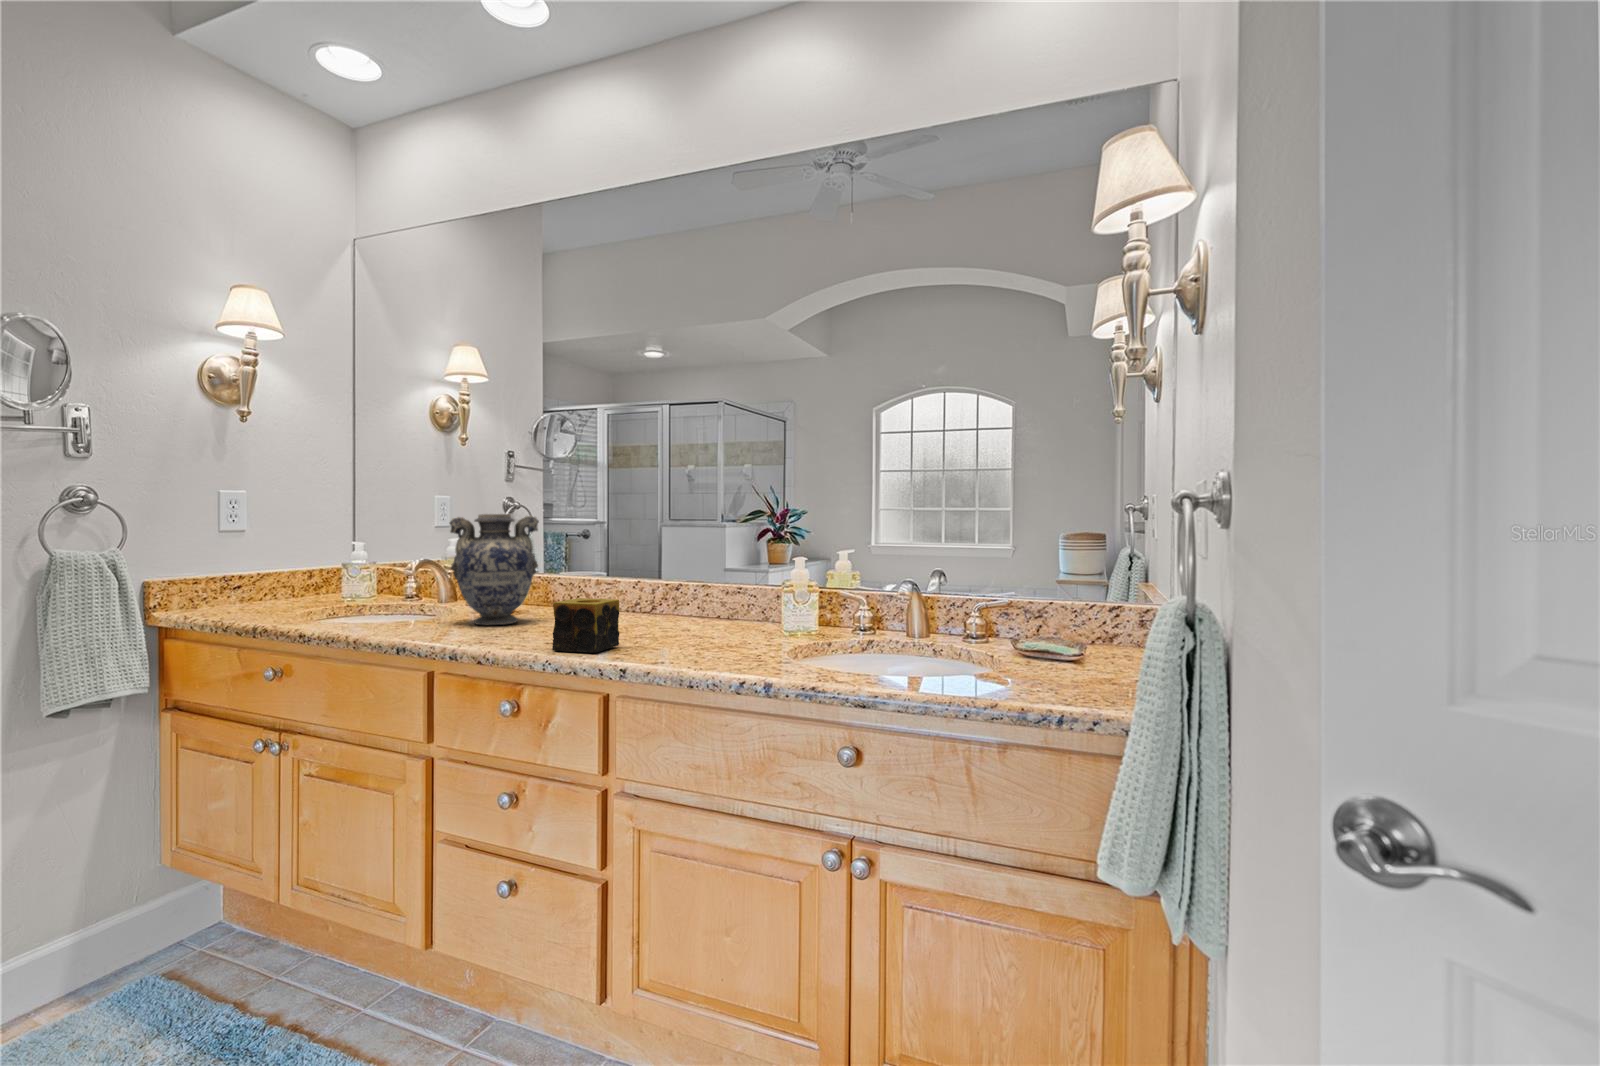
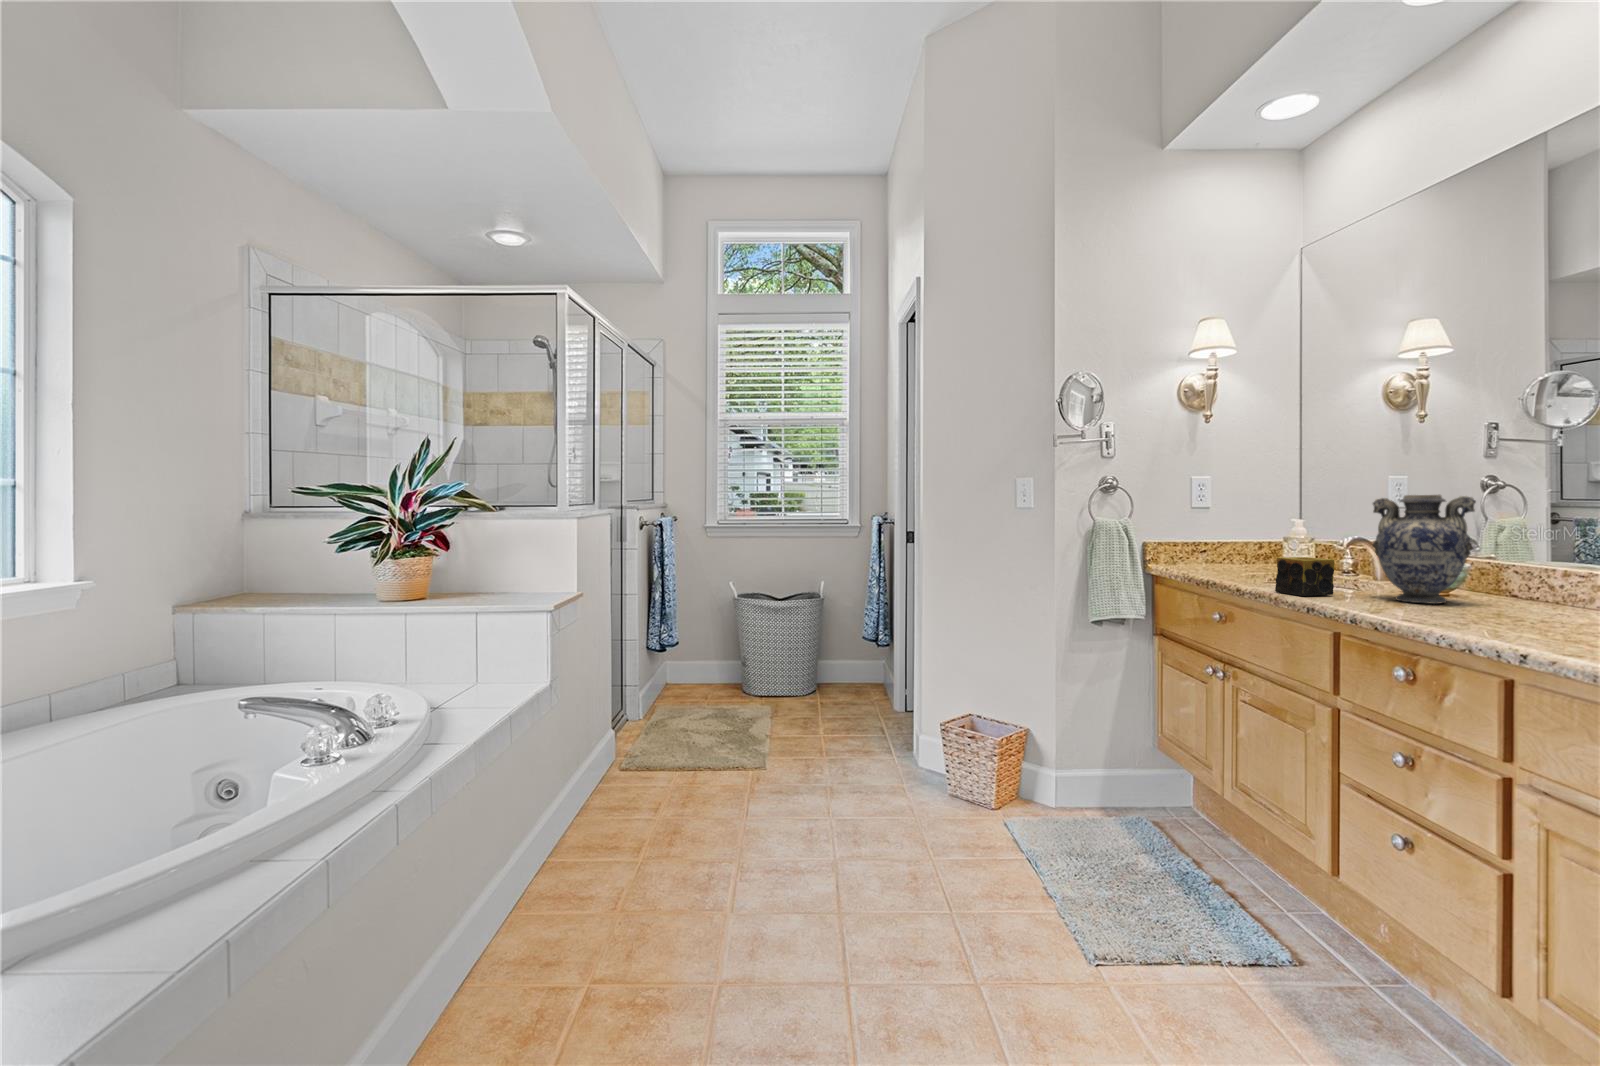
candle: present [552,598,619,653] -> present [1275,557,1334,596]

